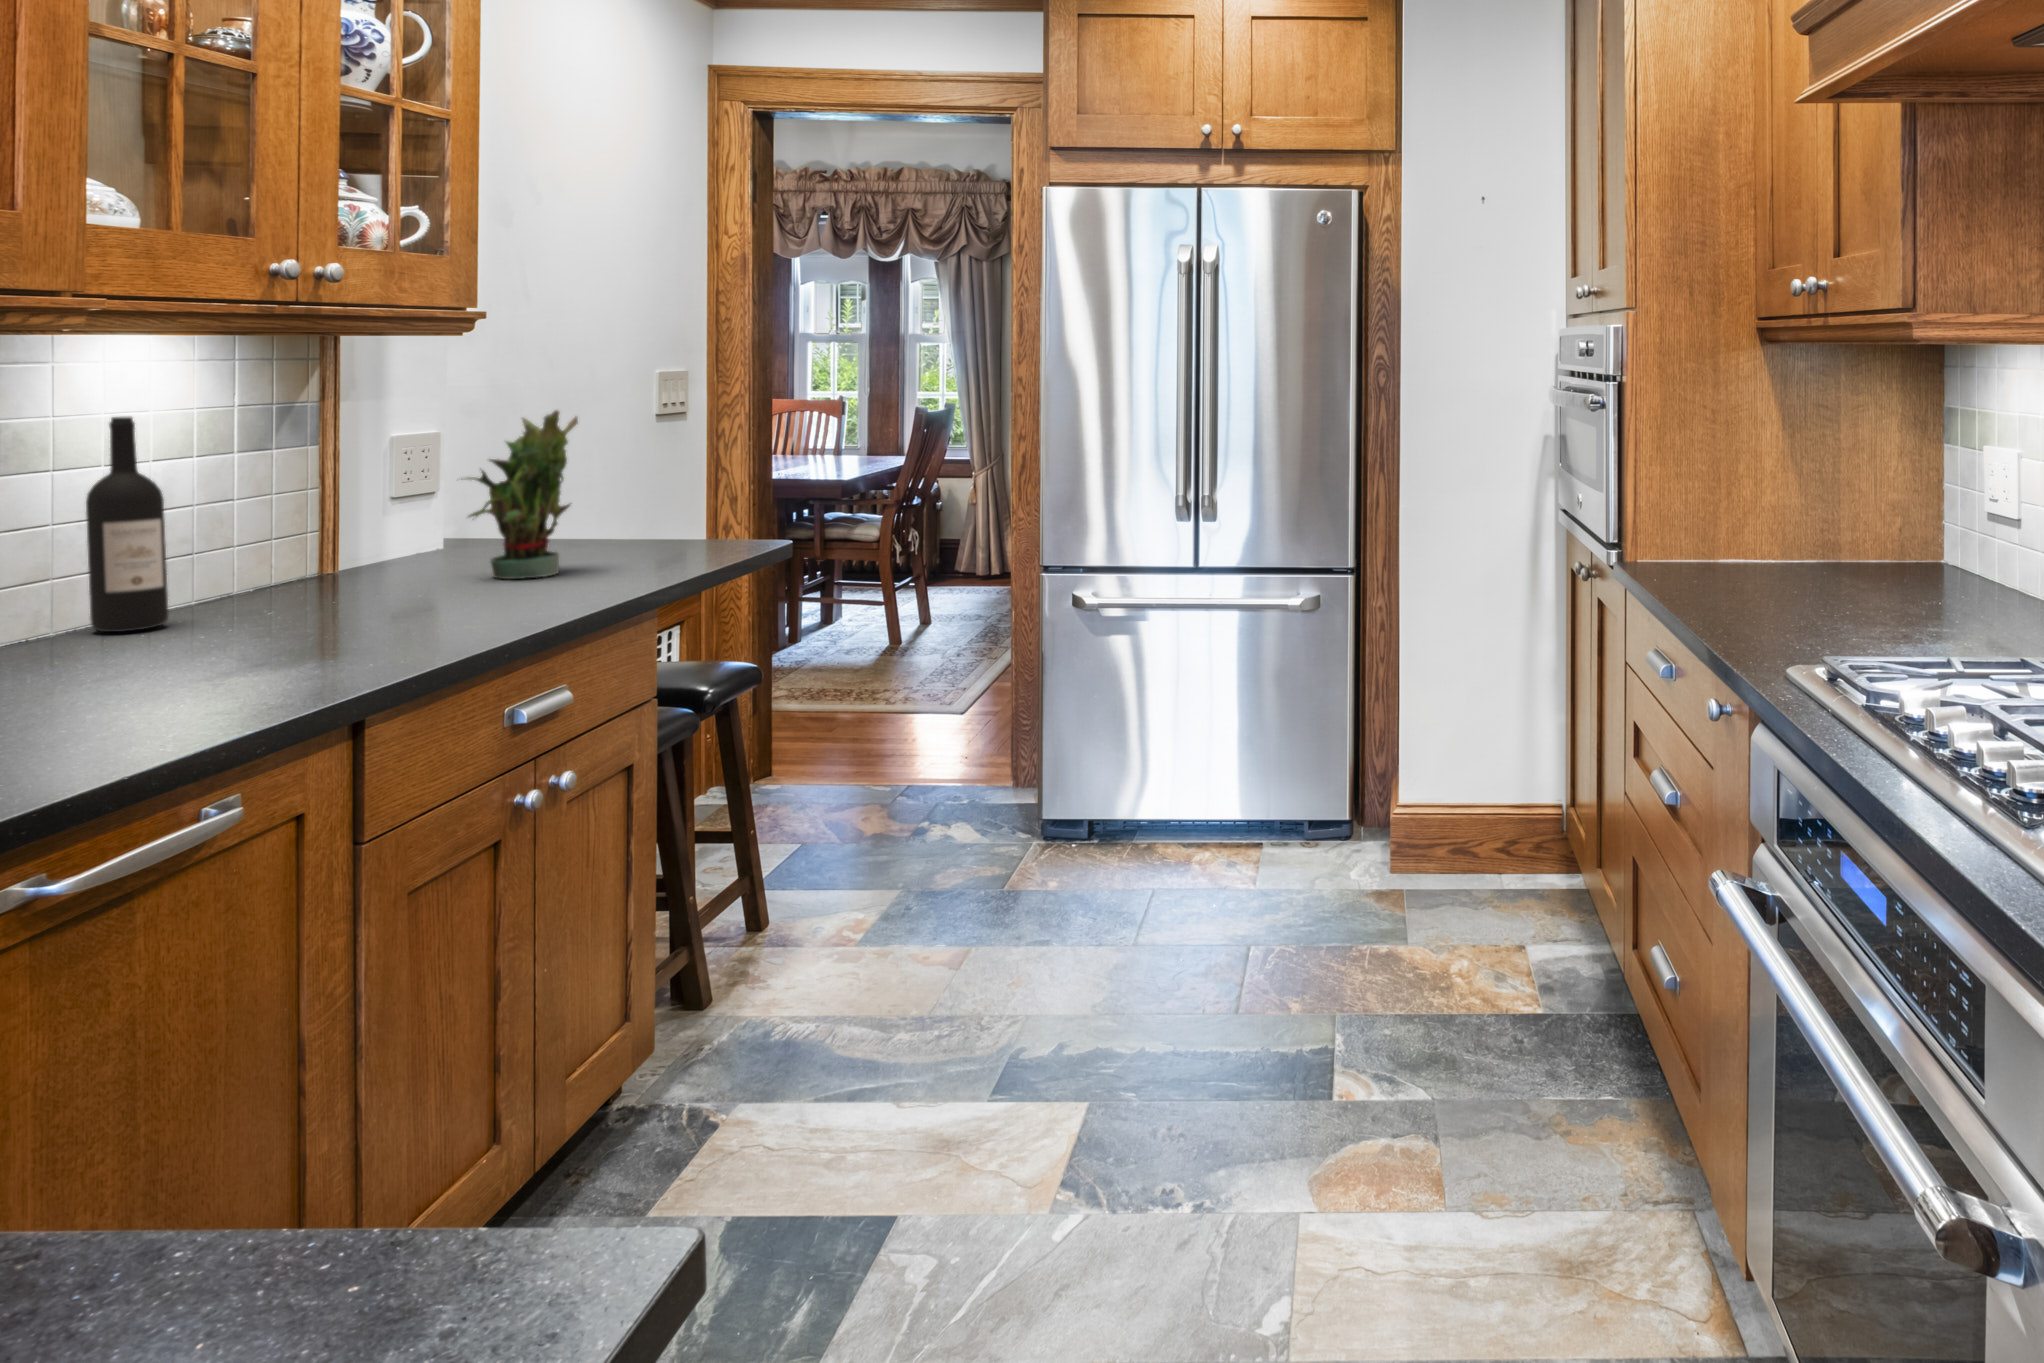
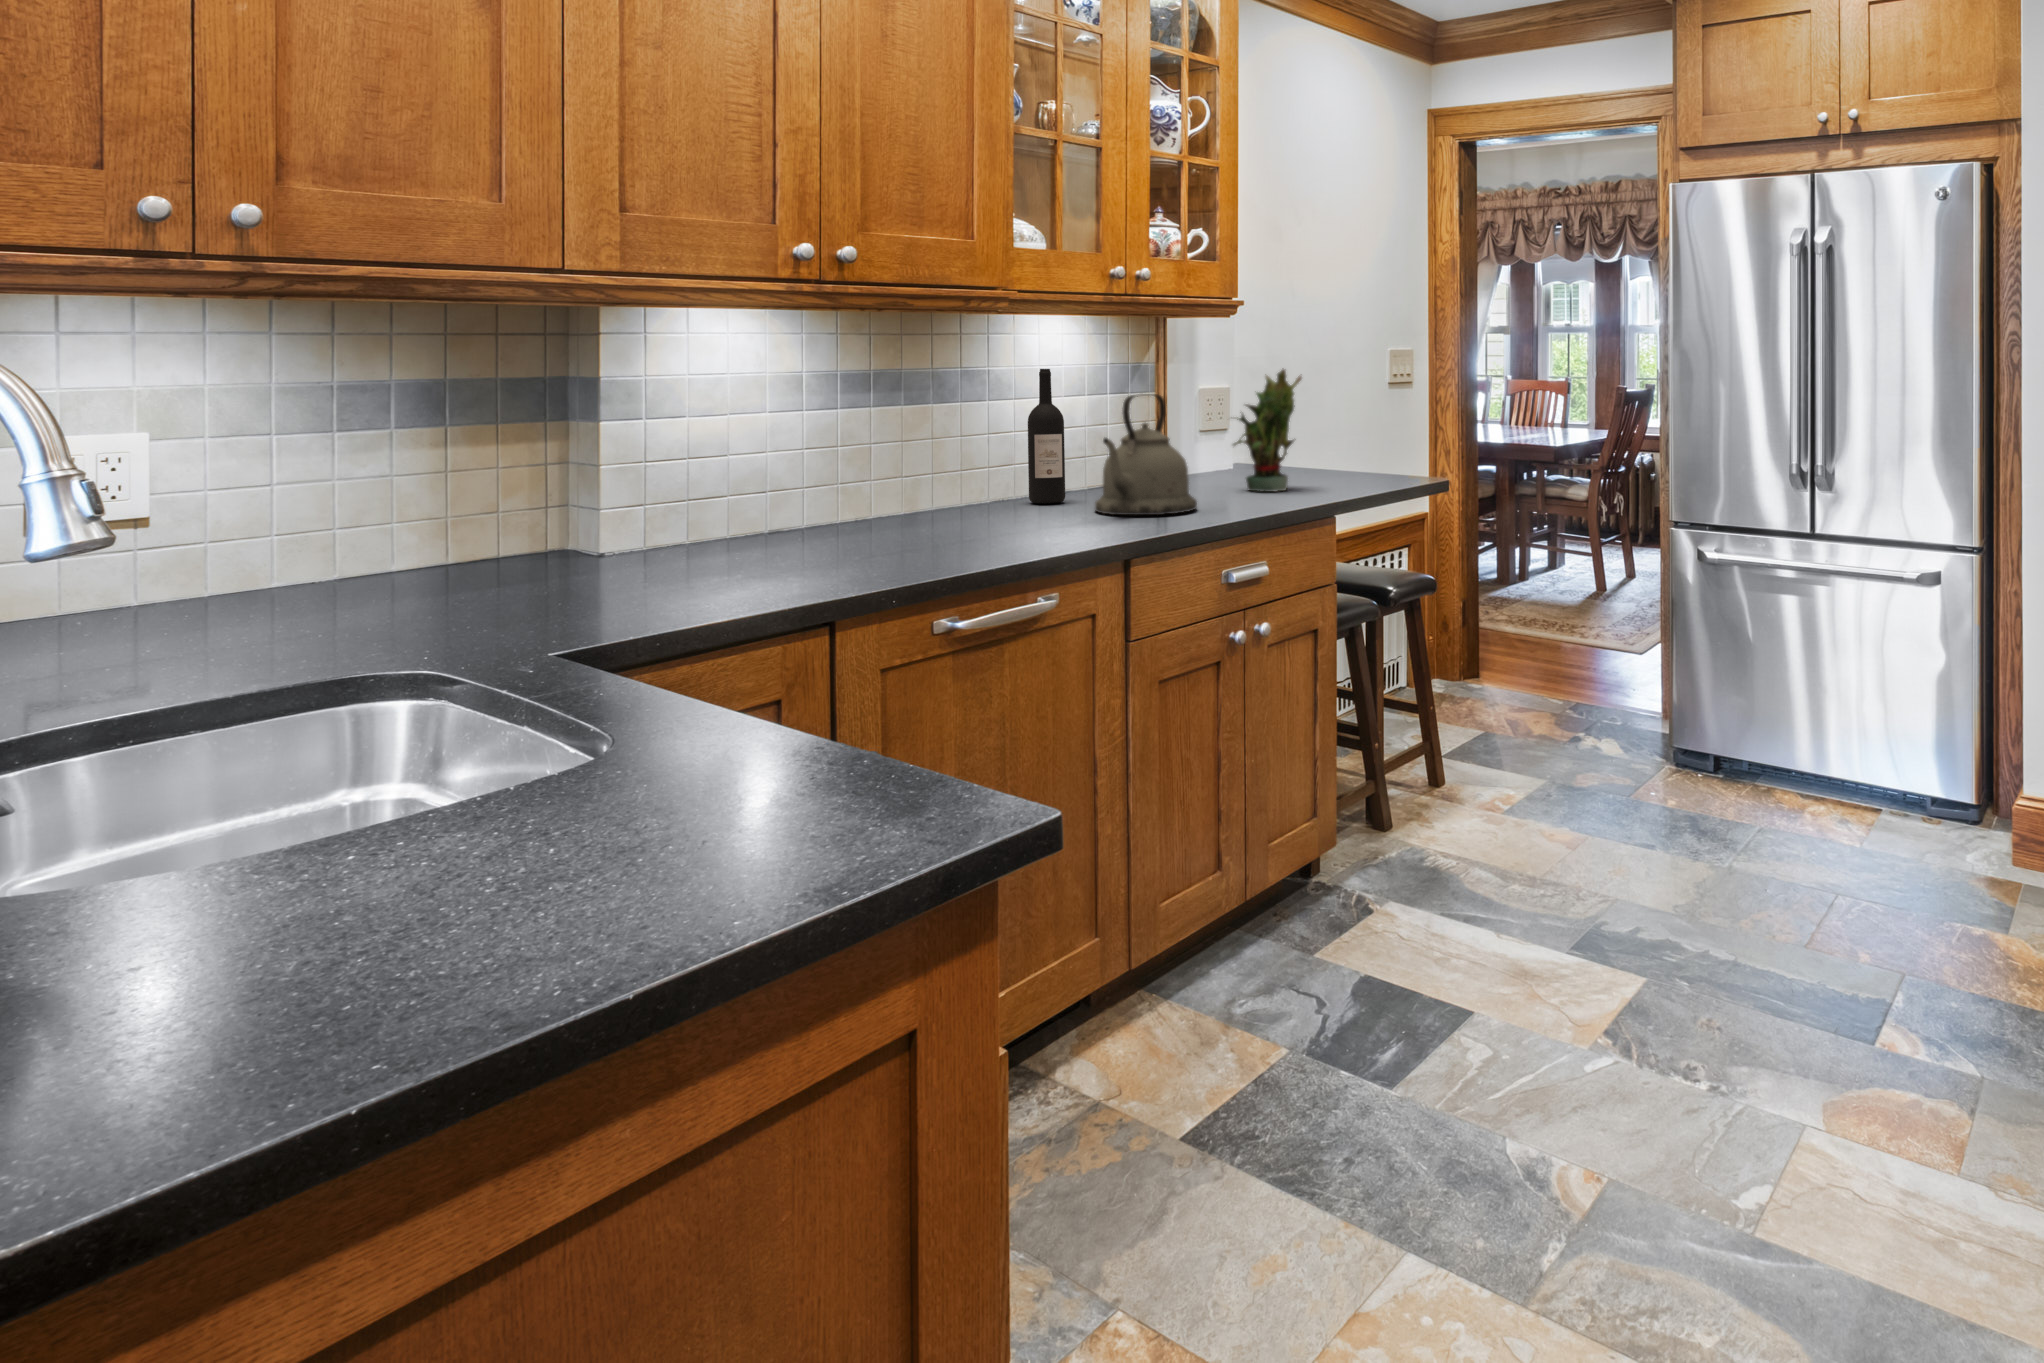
kettle: none [240,454,434,642] -> present [1095,394,1197,515]

